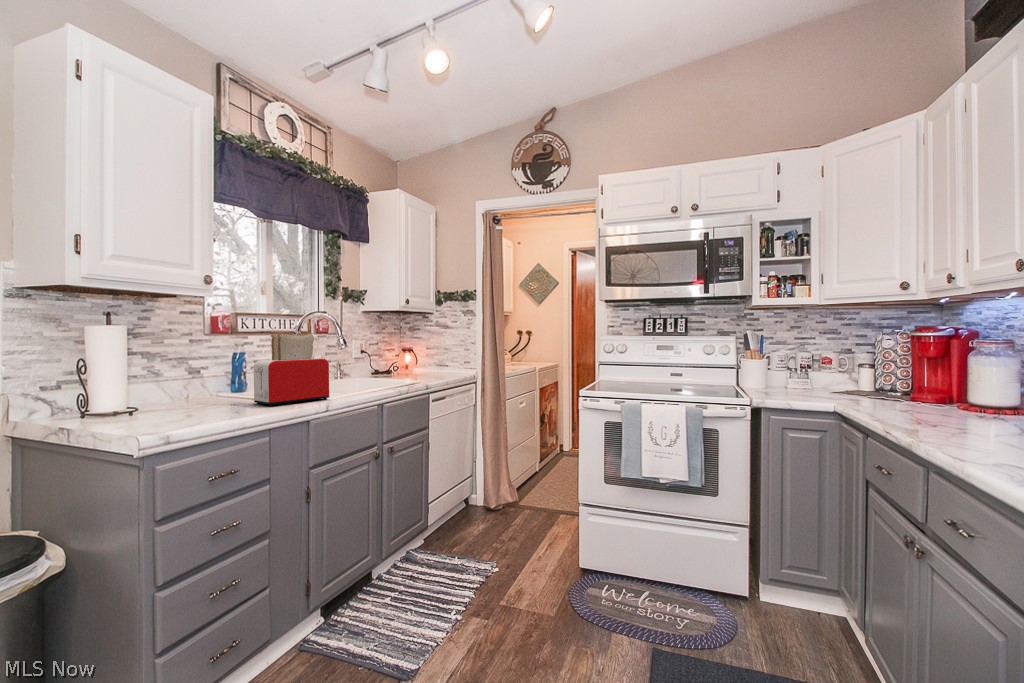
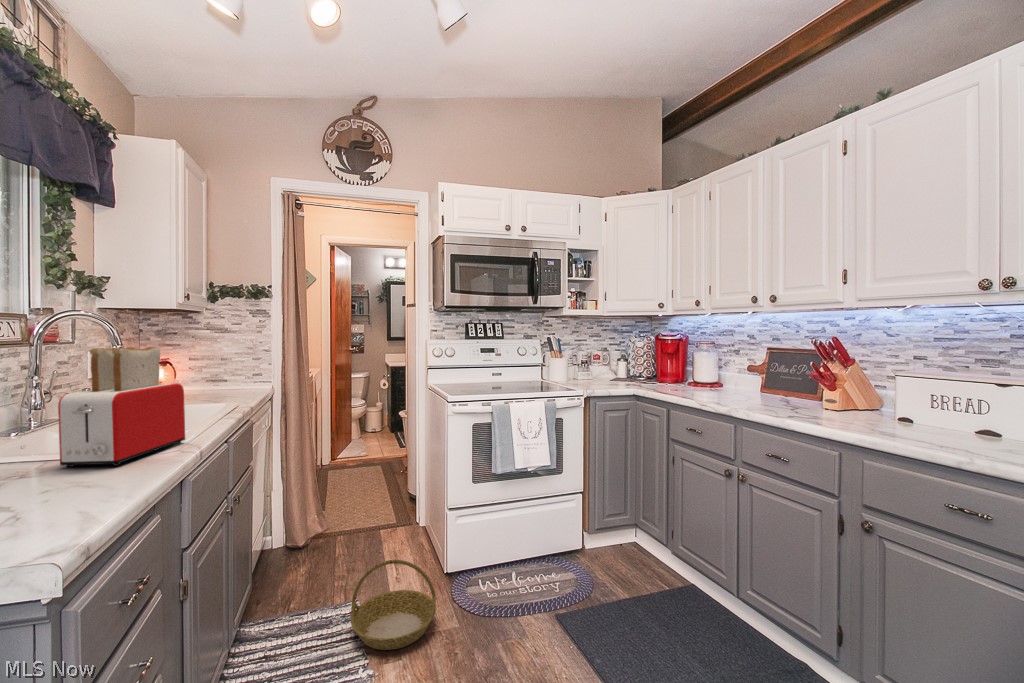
basket: none [465,531,539,611] -> present [351,560,436,650]

